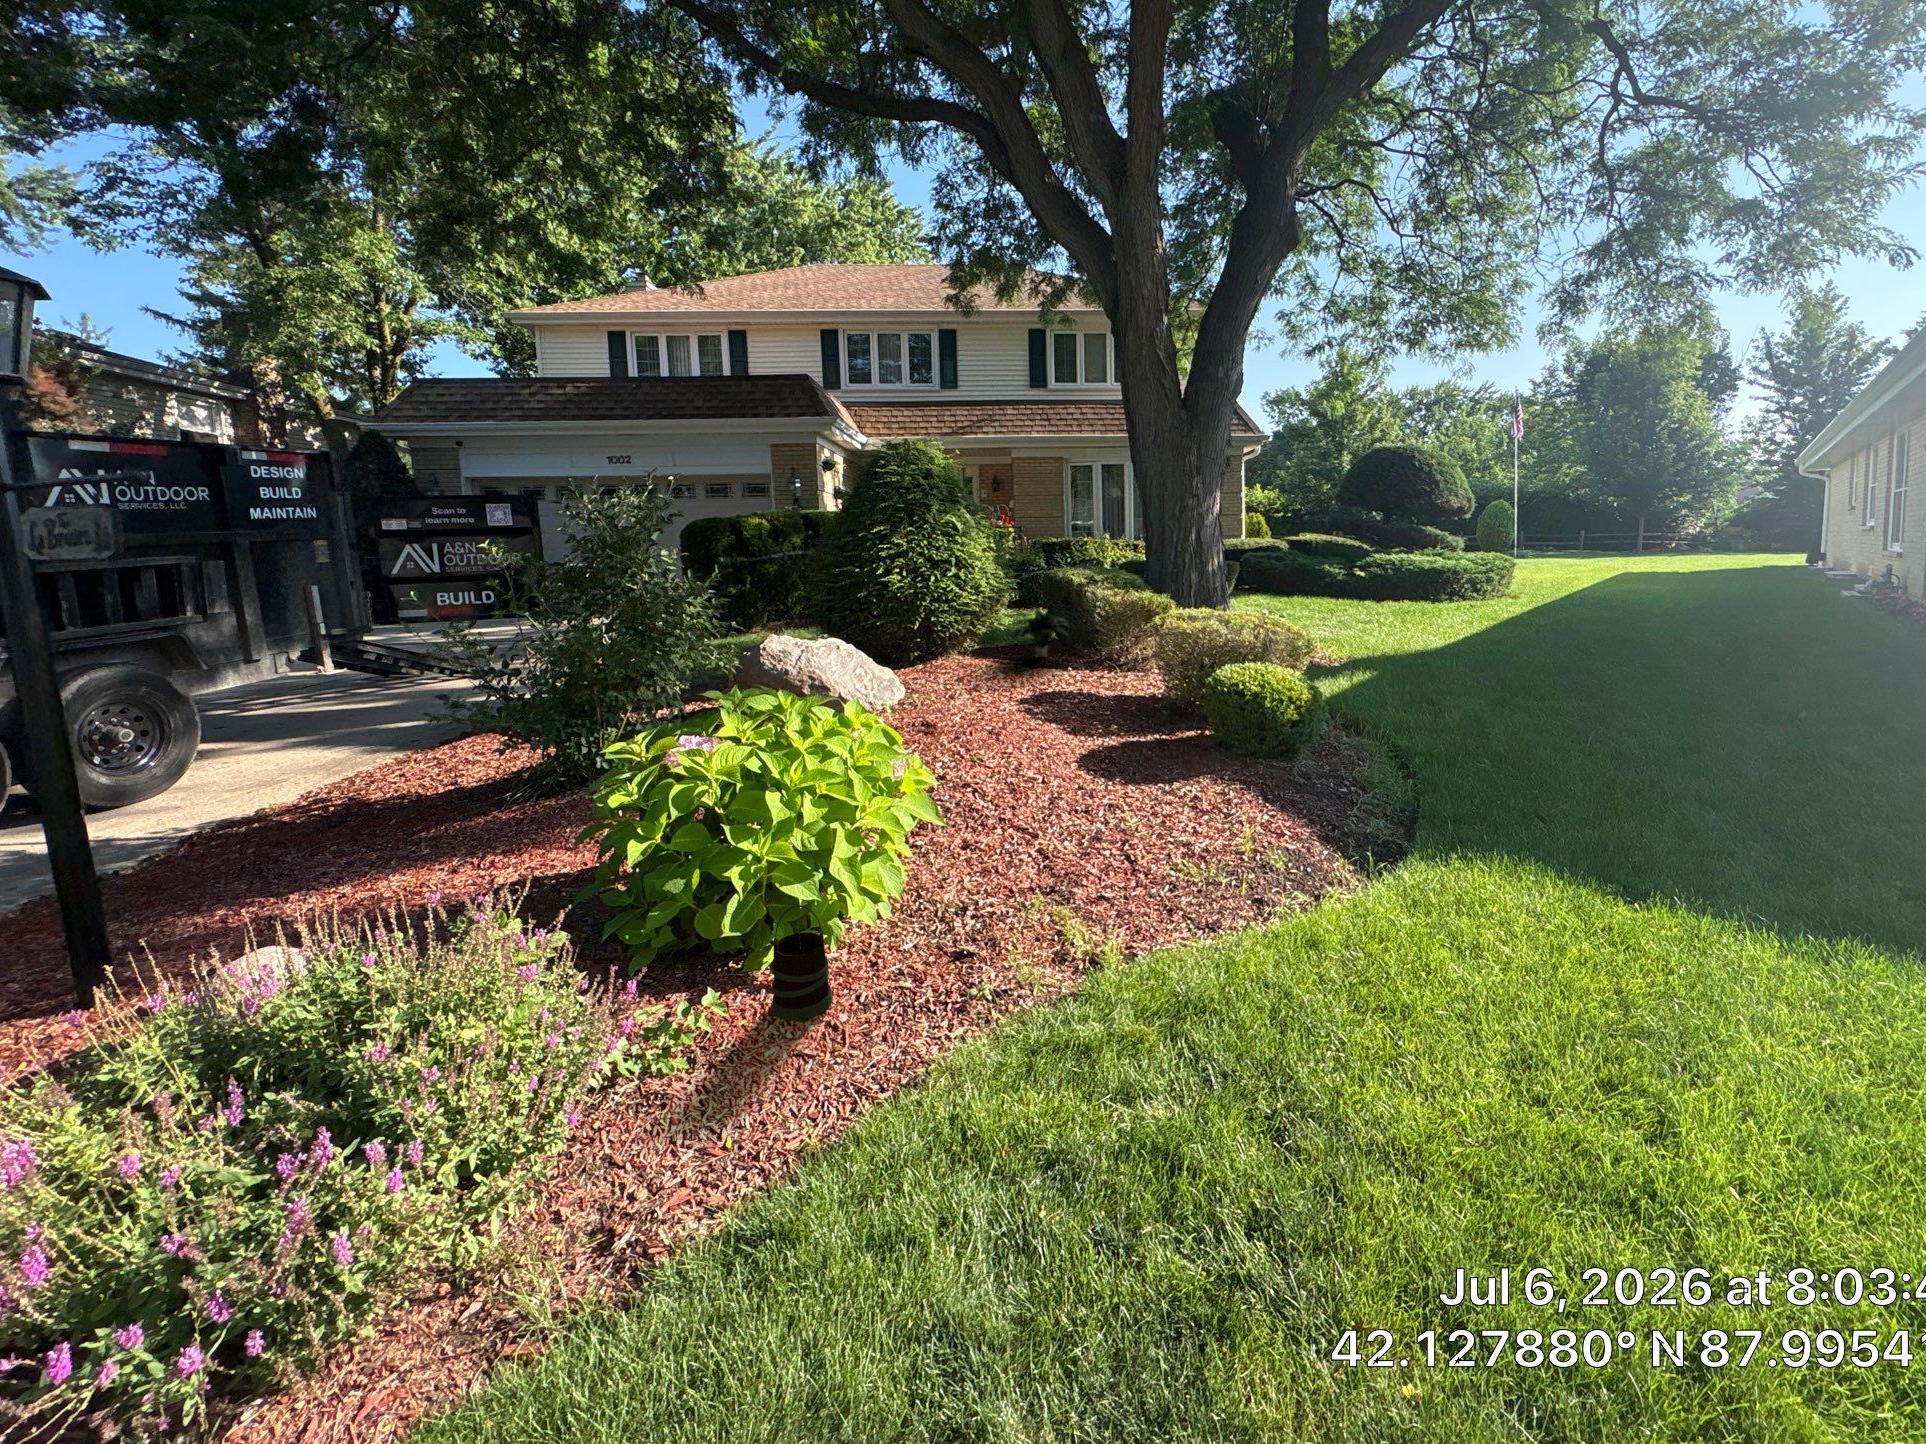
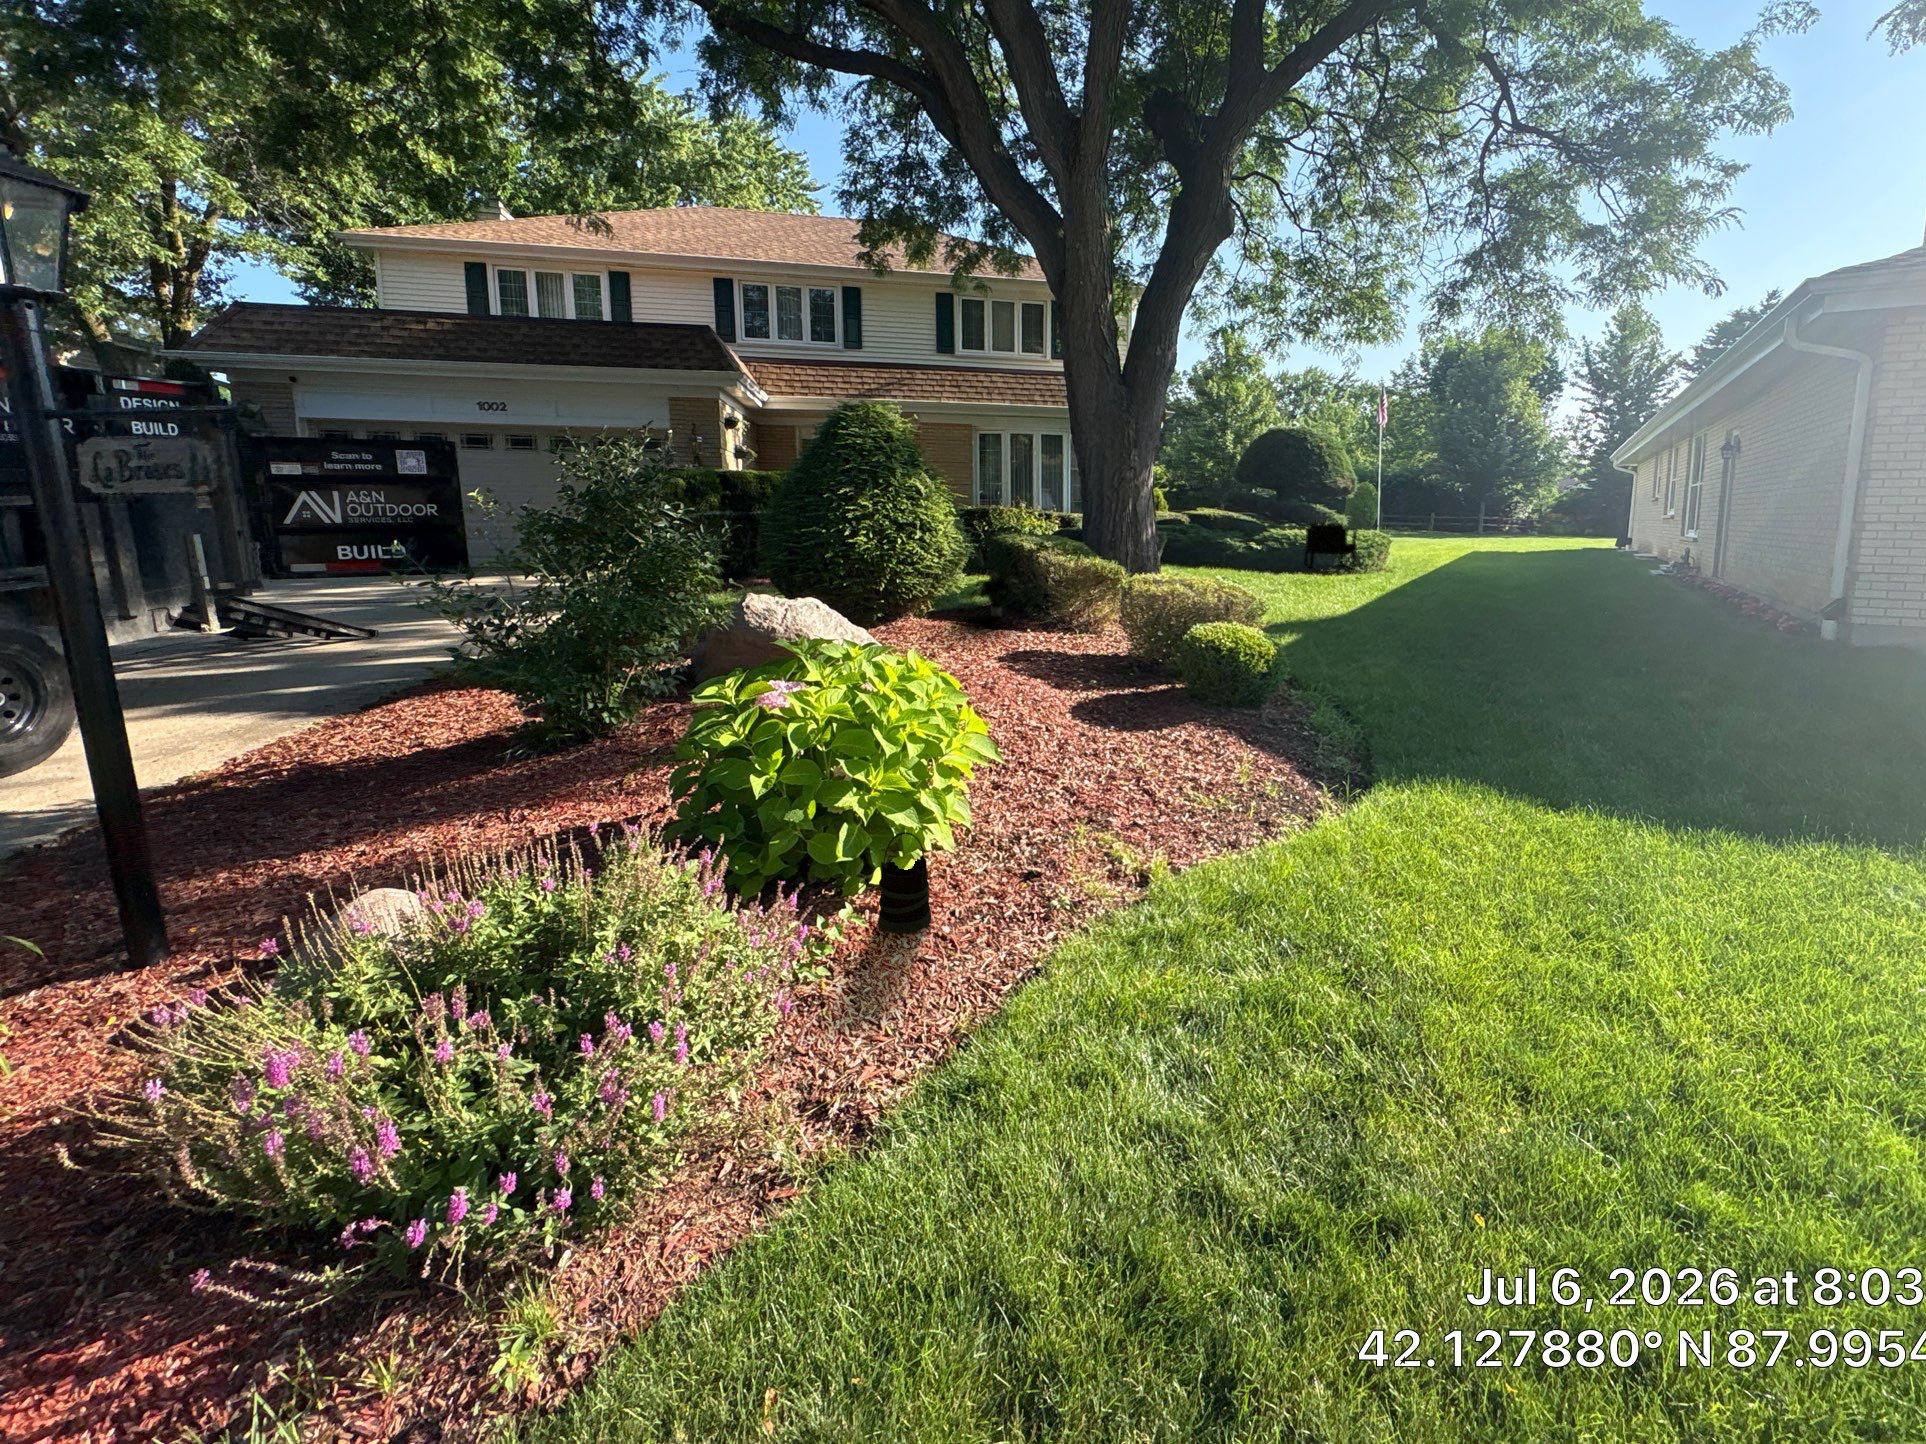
armchair: none [1415,553,1475,602] -> present [1304,524,1357,569]

